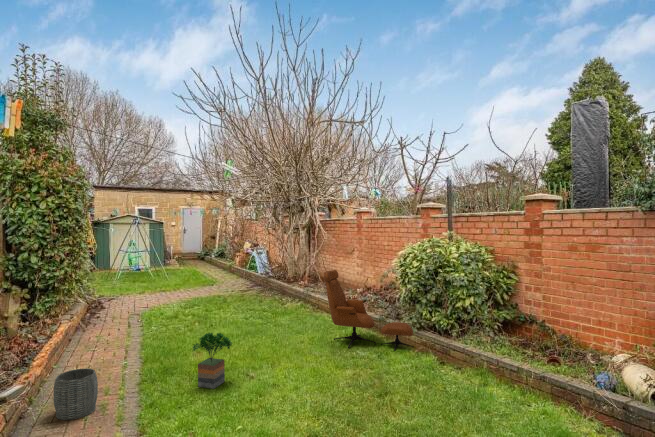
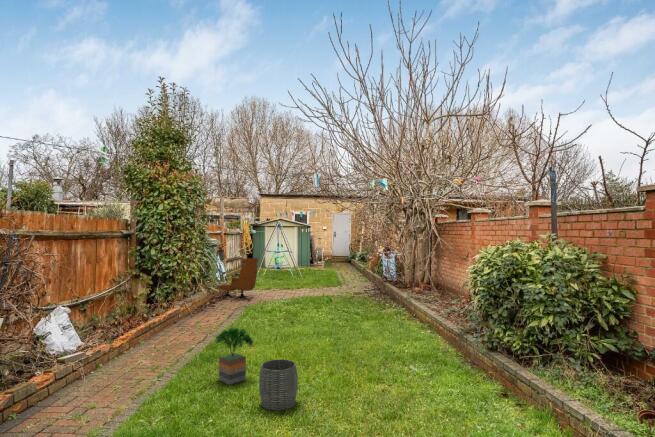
lounge chair: present [324,270,414,351] -> present [219,258,258,301]
woven basket: present [53,368,98,420] -> present [259,359,298,411]

